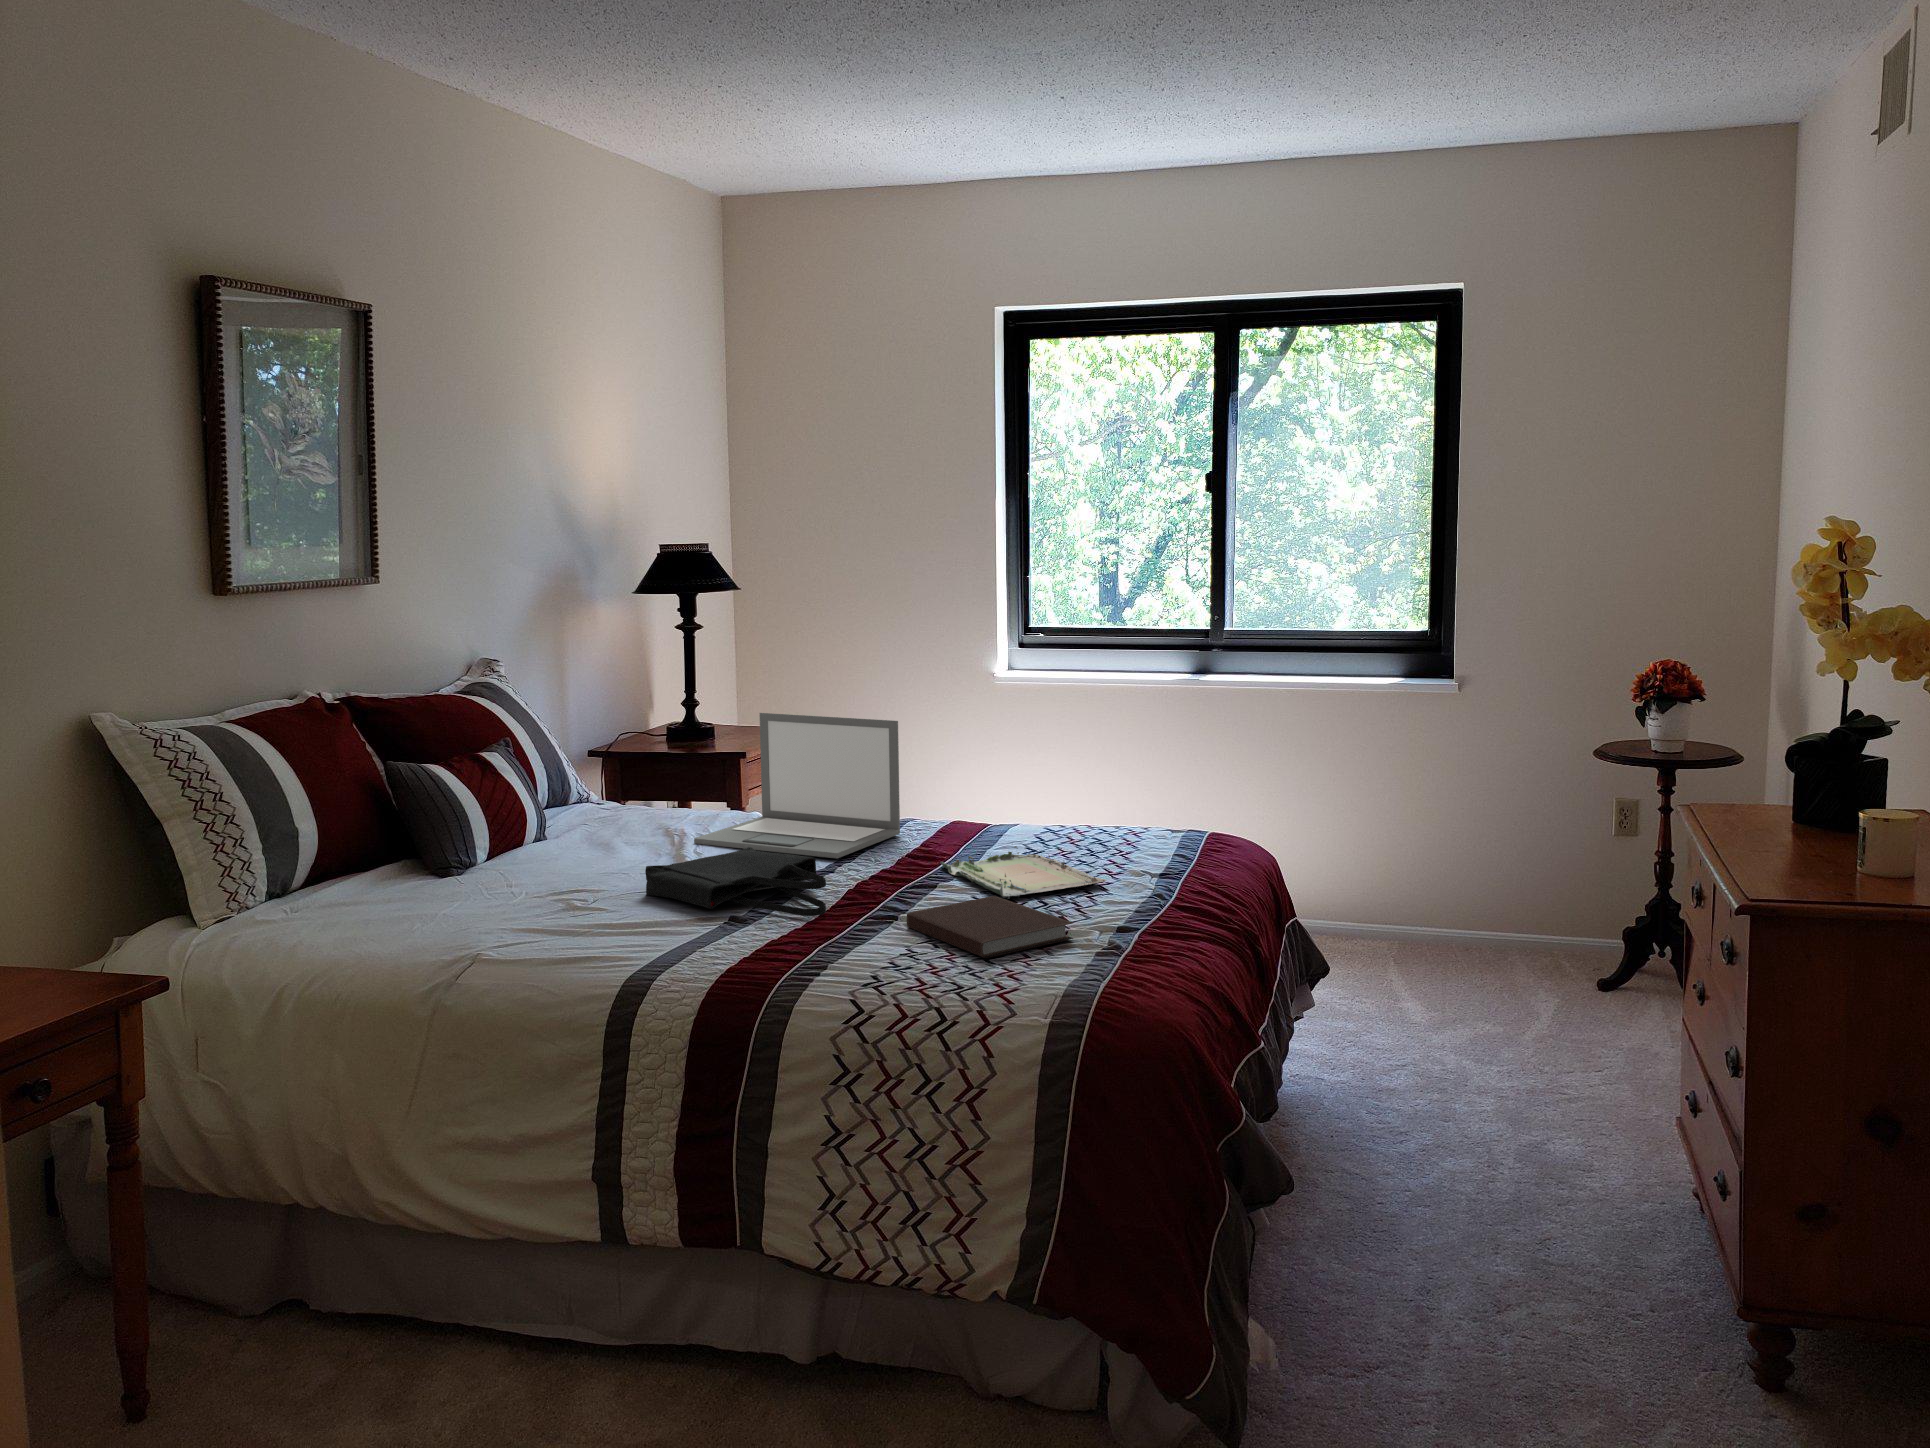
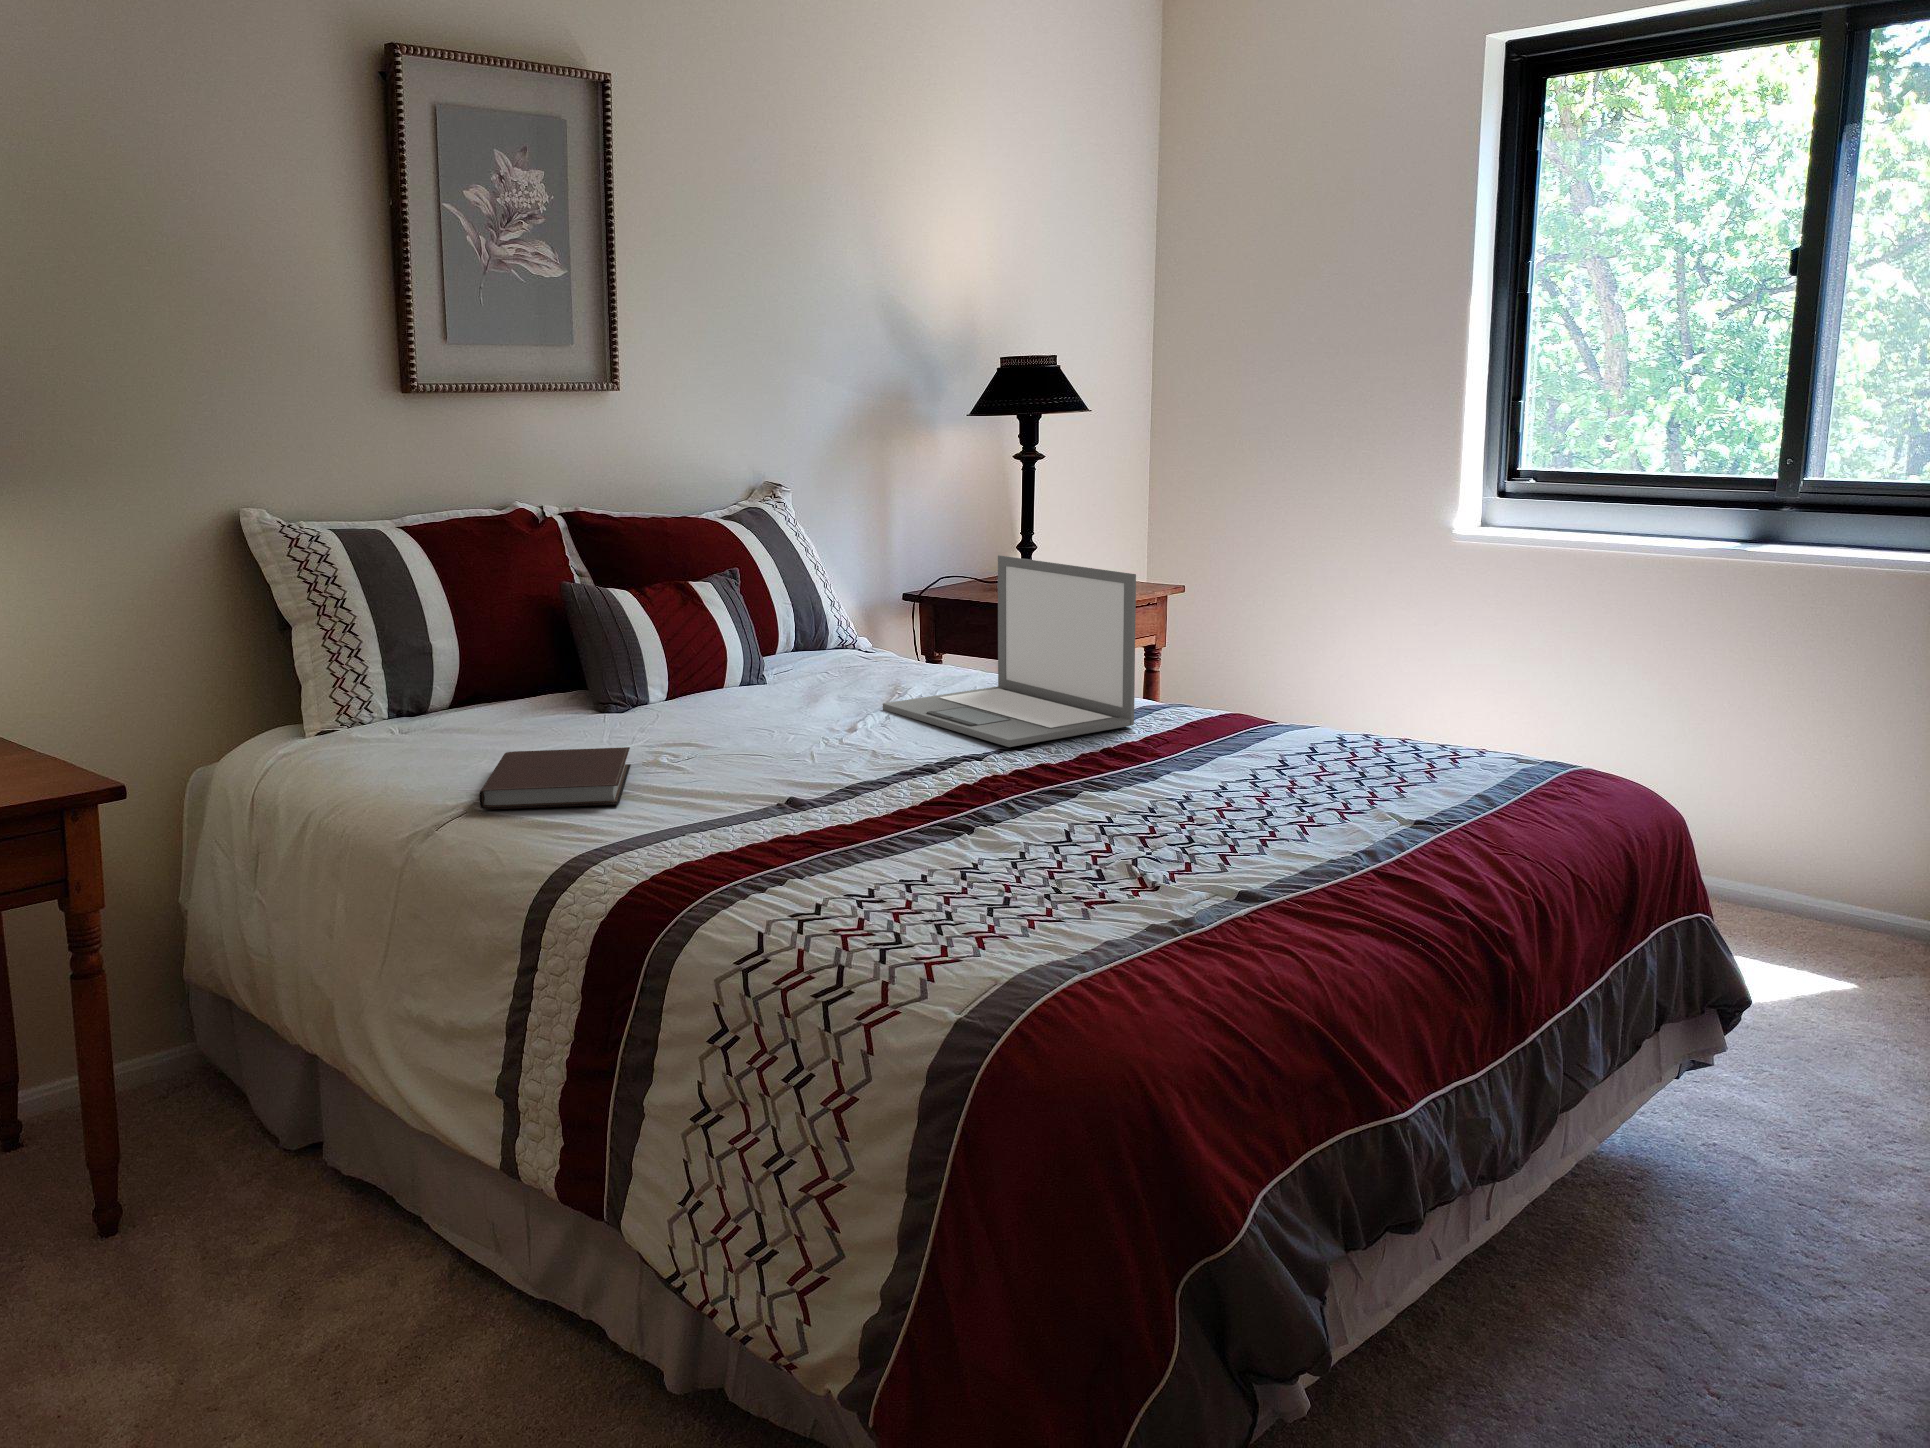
tray: present [941,846,1106,899] -> none [1123,754,1315,830]
tote bag: present [645,847,826,916] -> none [735,720,934,816]
notebook: present [907,896,1073,958] -> present [479,747,631,809]

